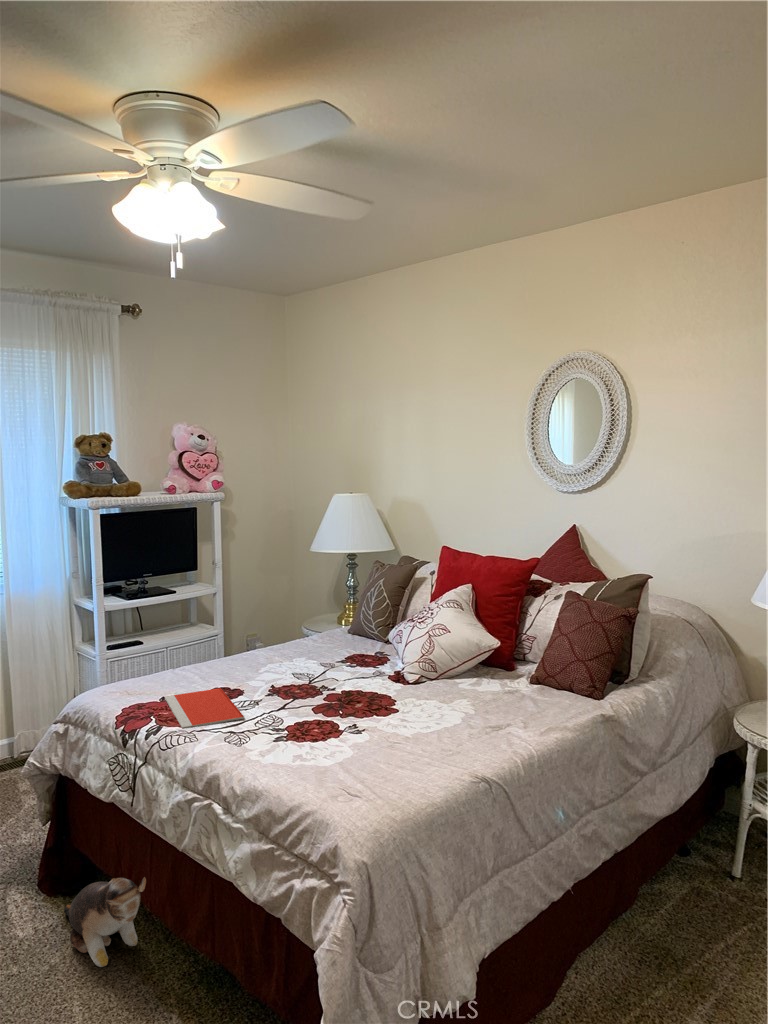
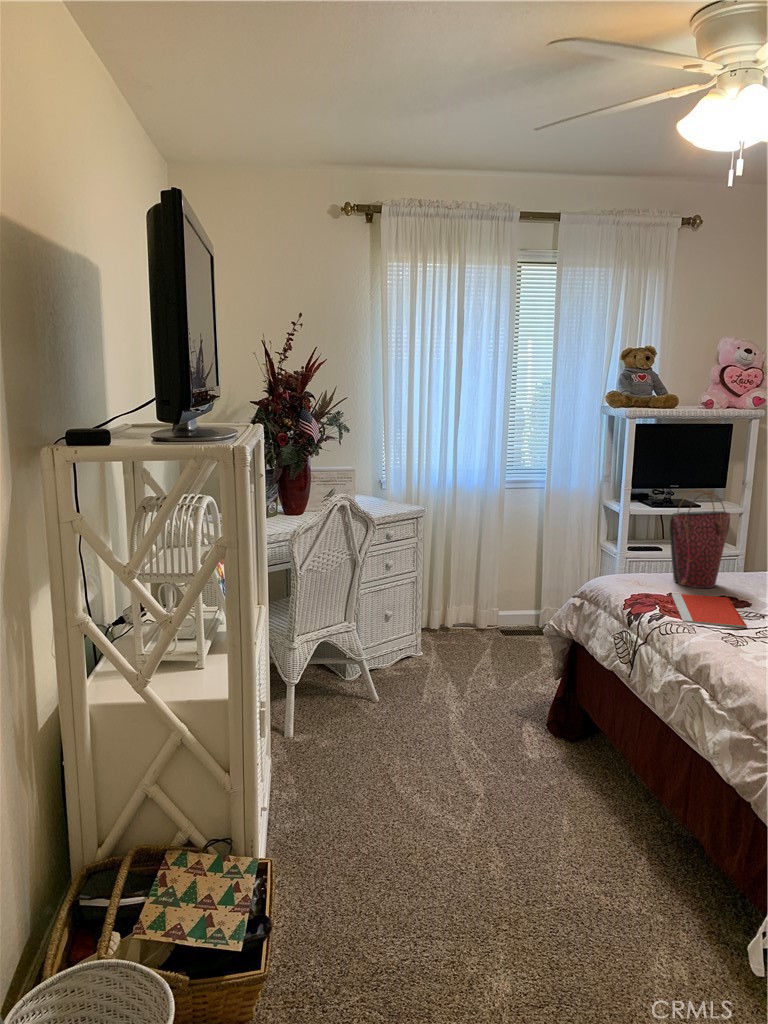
handbag: none [153,581,211,684] -> present [670,490,730,588]
plush toy: present [64,877,146,967] -> none [565,729,633,797]

